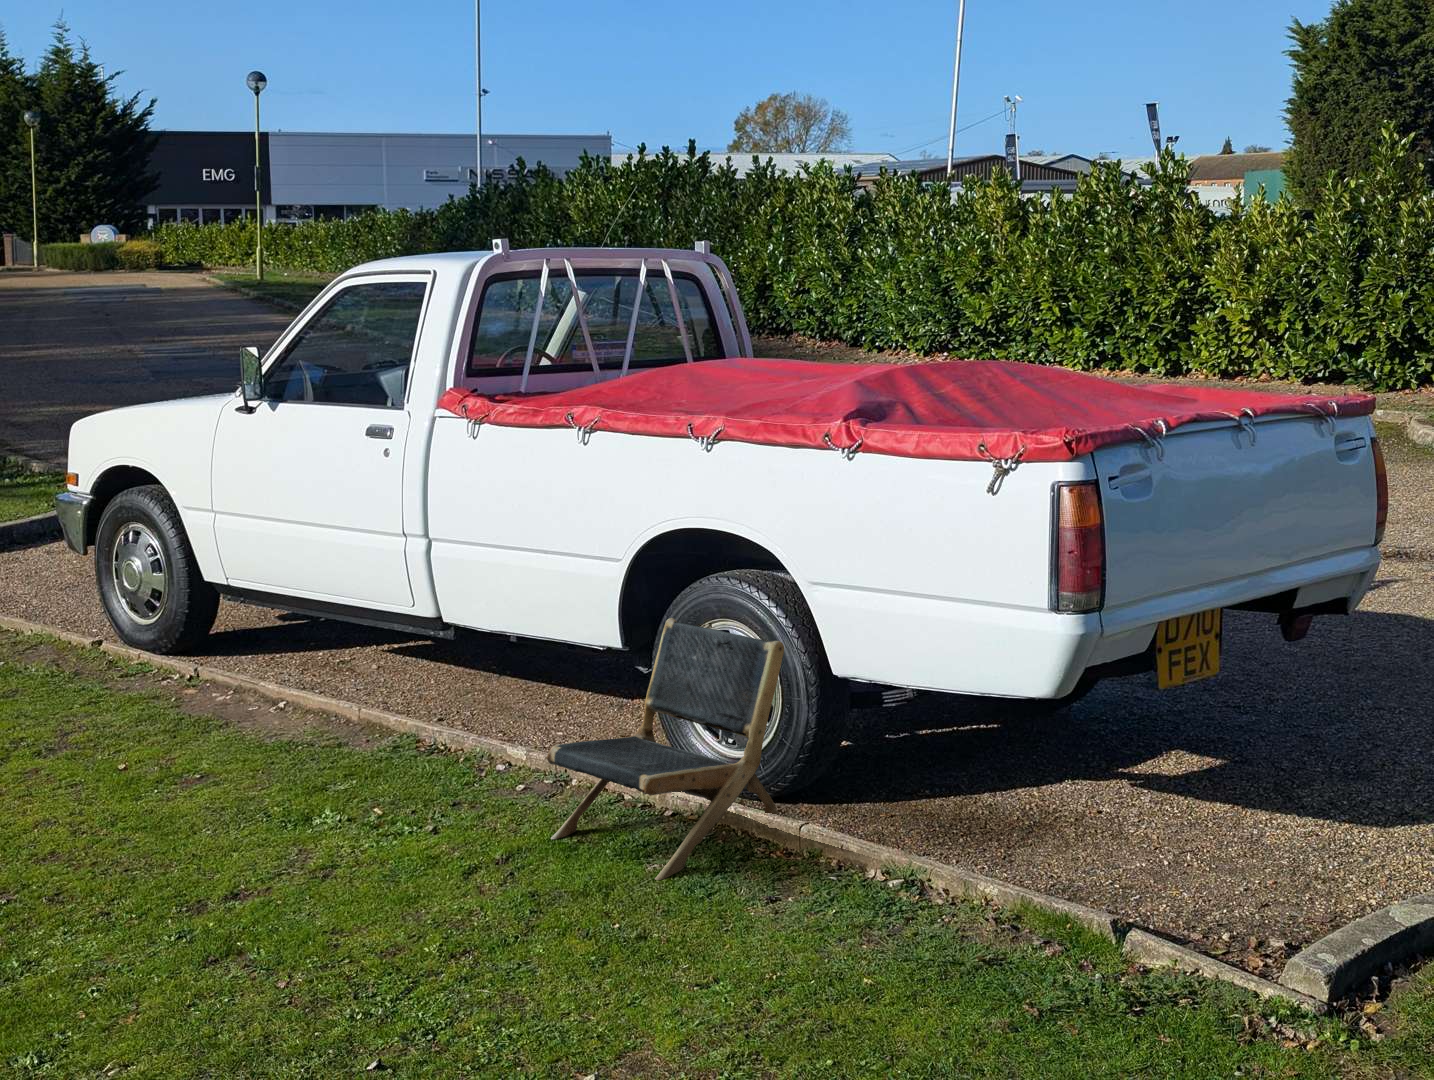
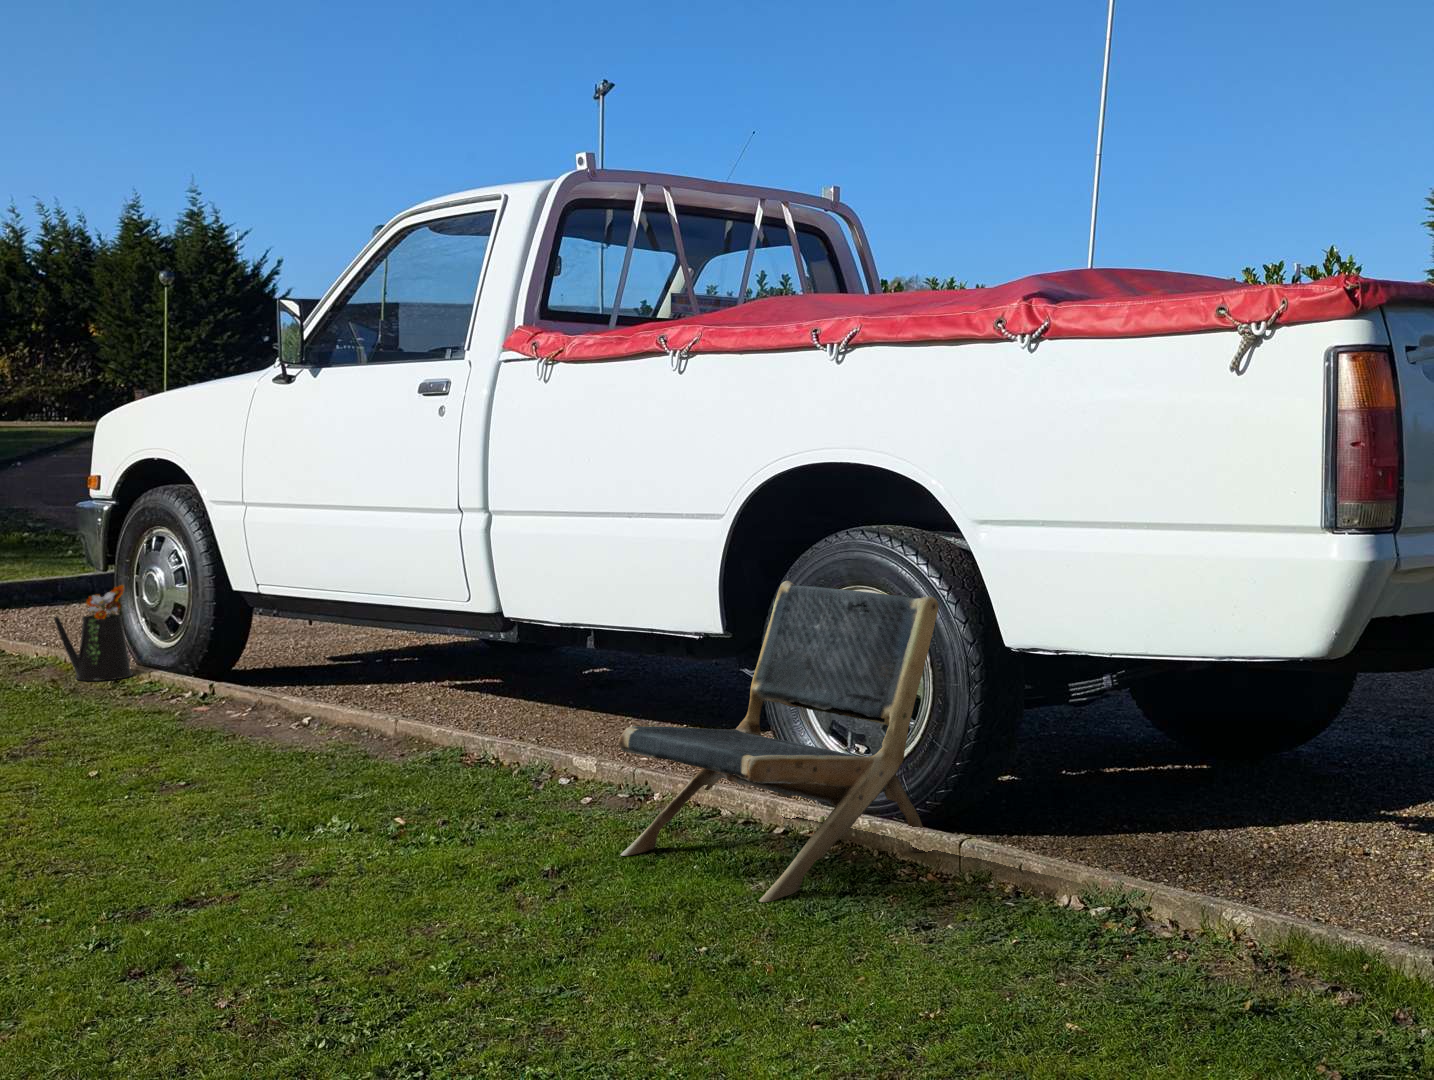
watering can: none [49,573,125,659] -> present [54,585,143,681]

